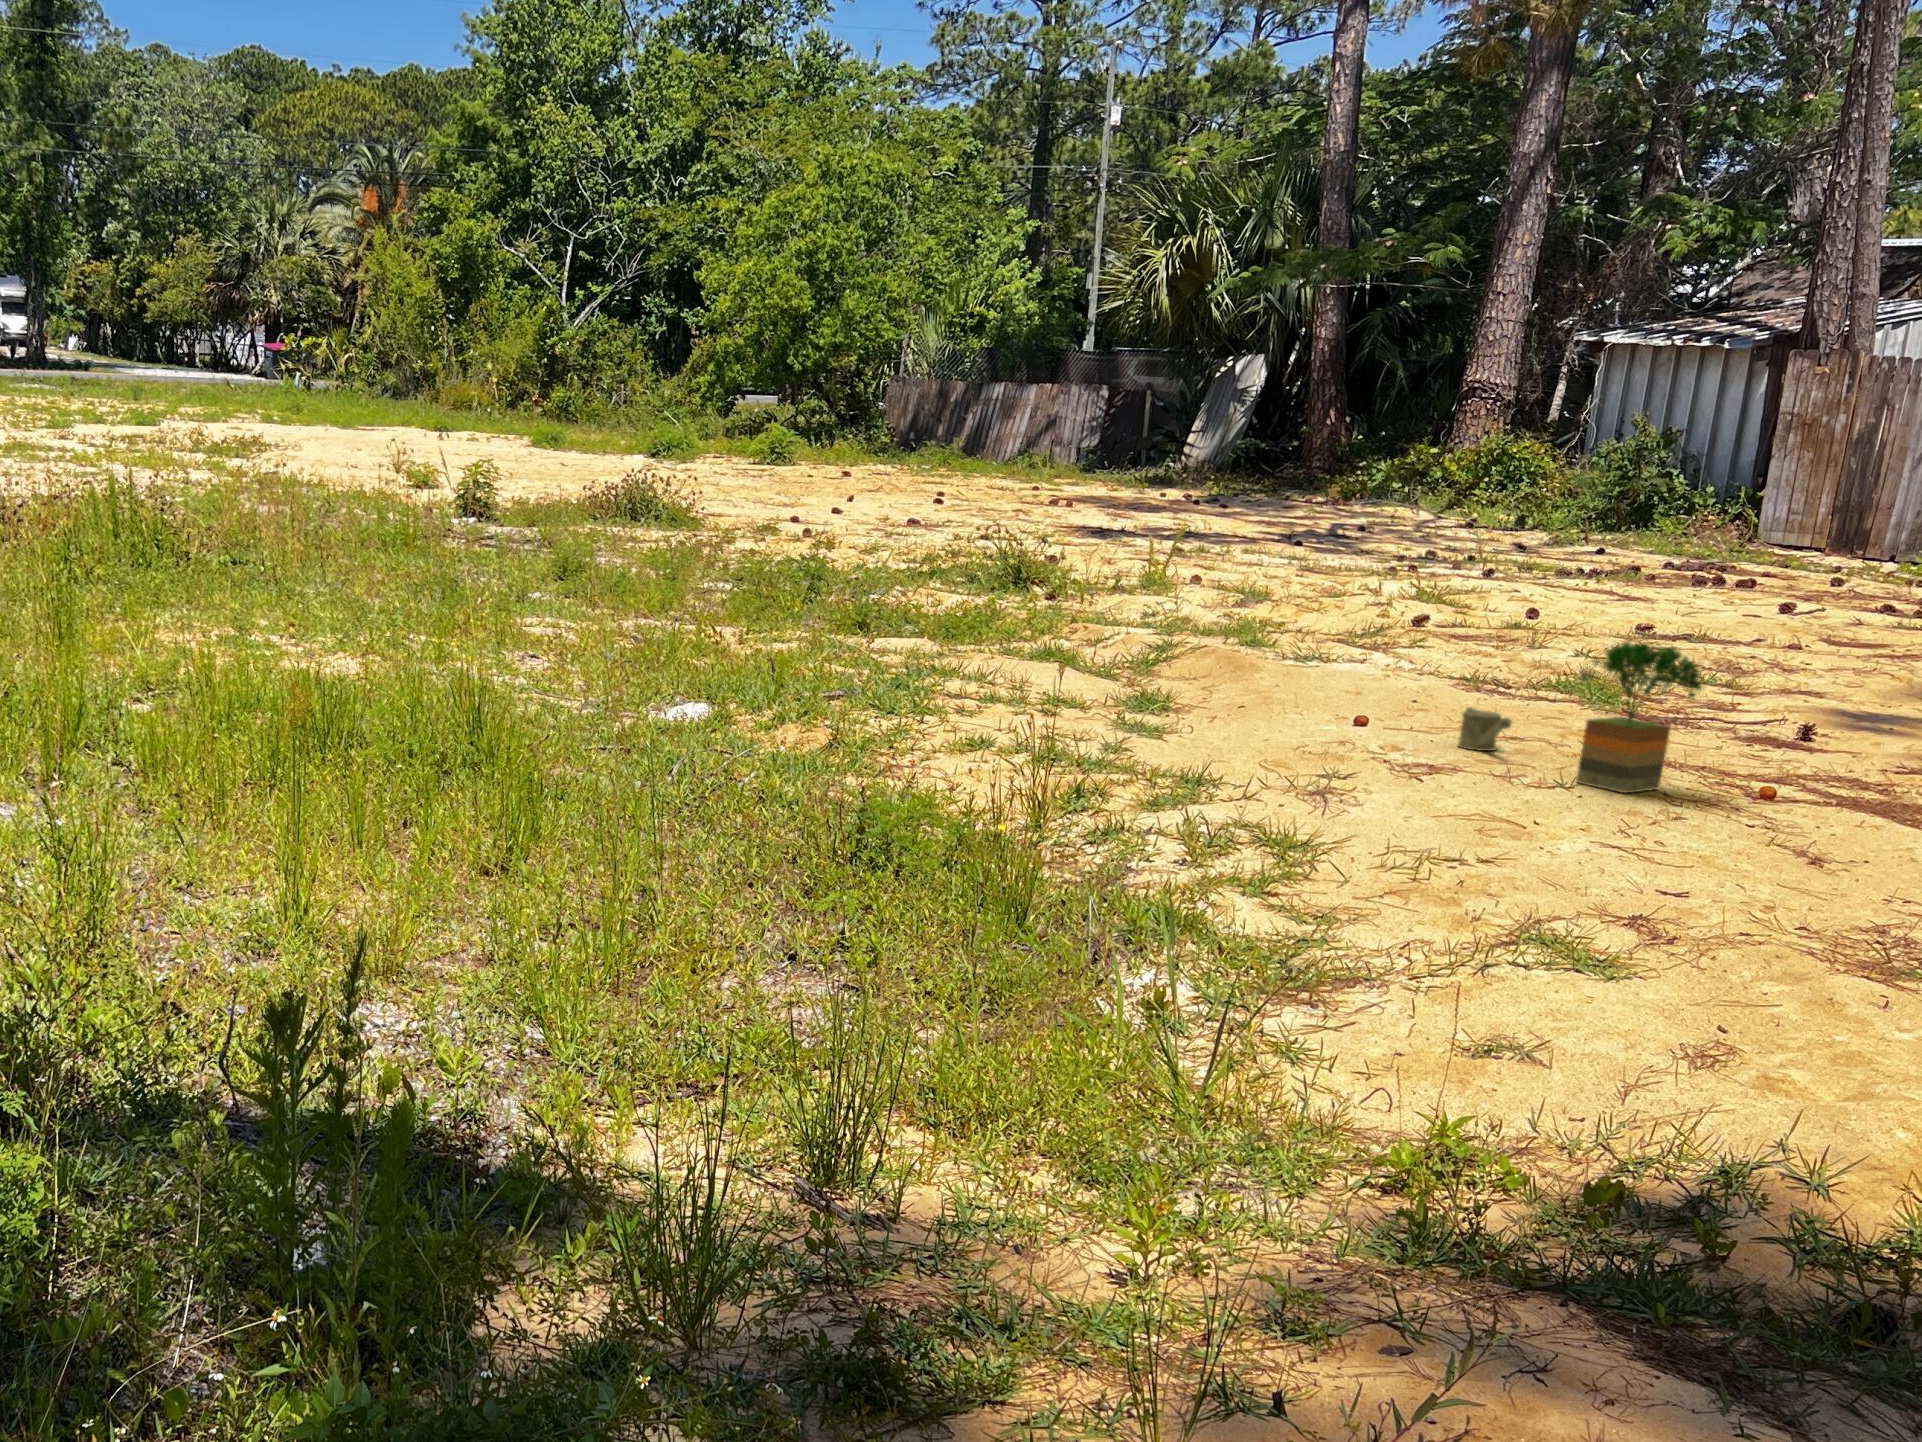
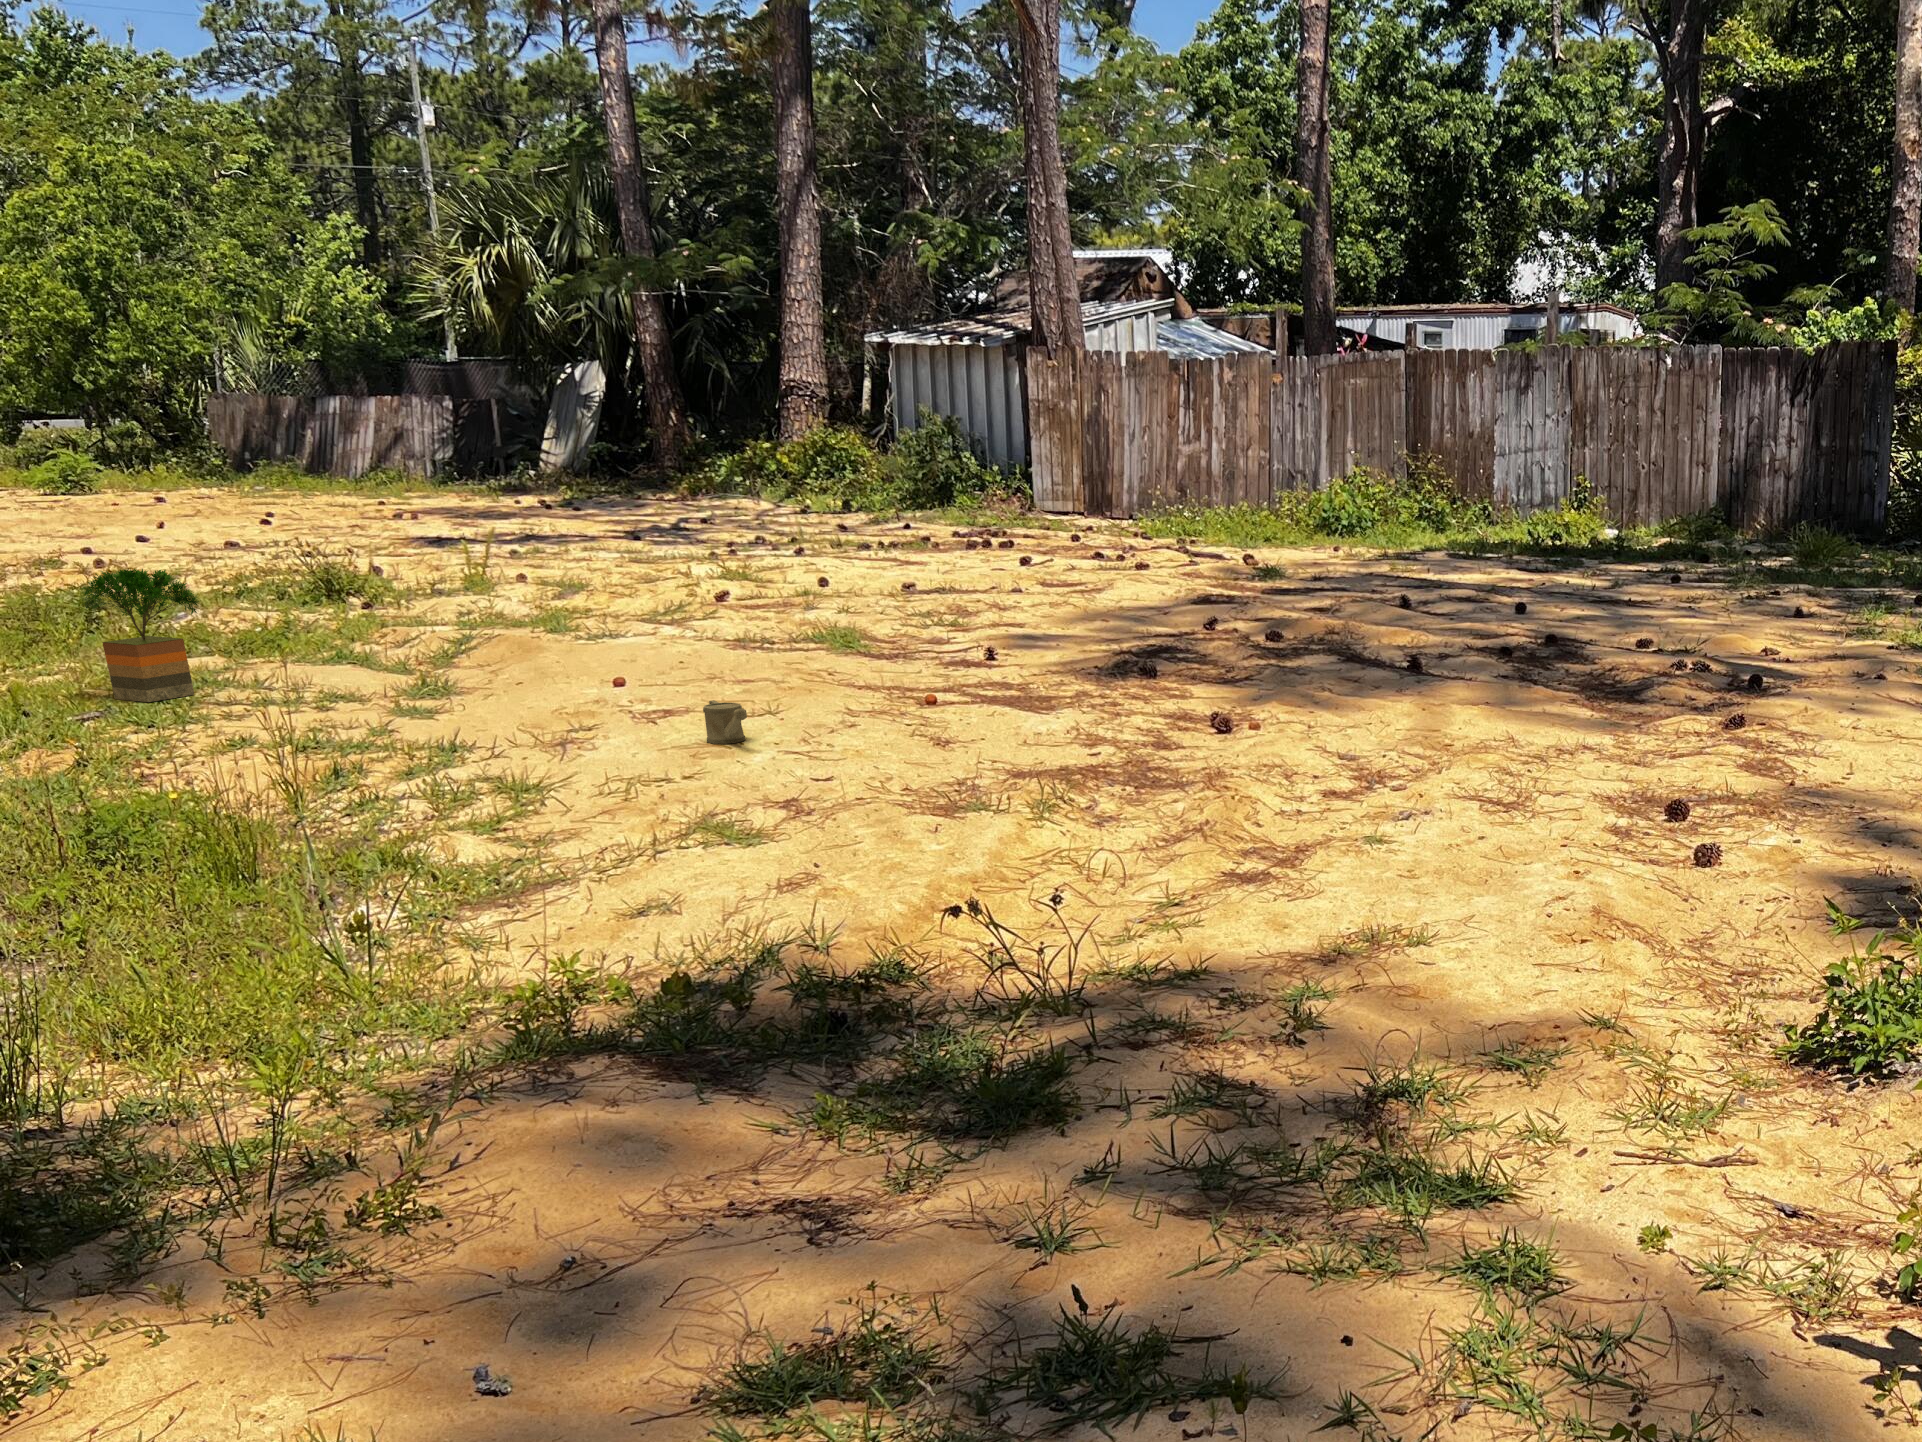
potted tree: present [1576,641,1705,793] -> present [81,569,199,702]

